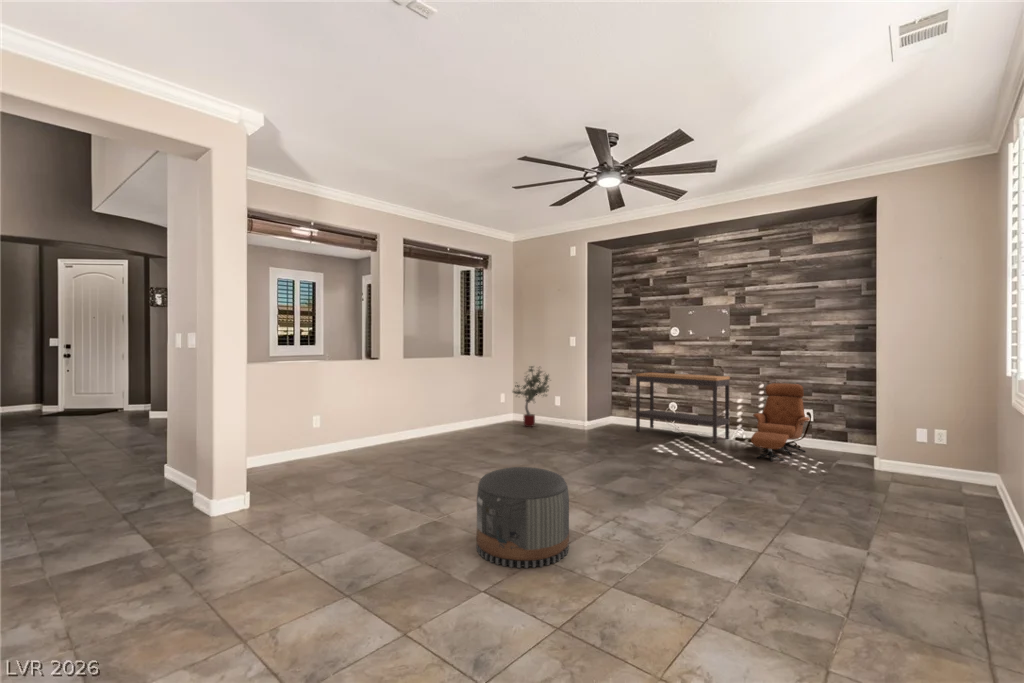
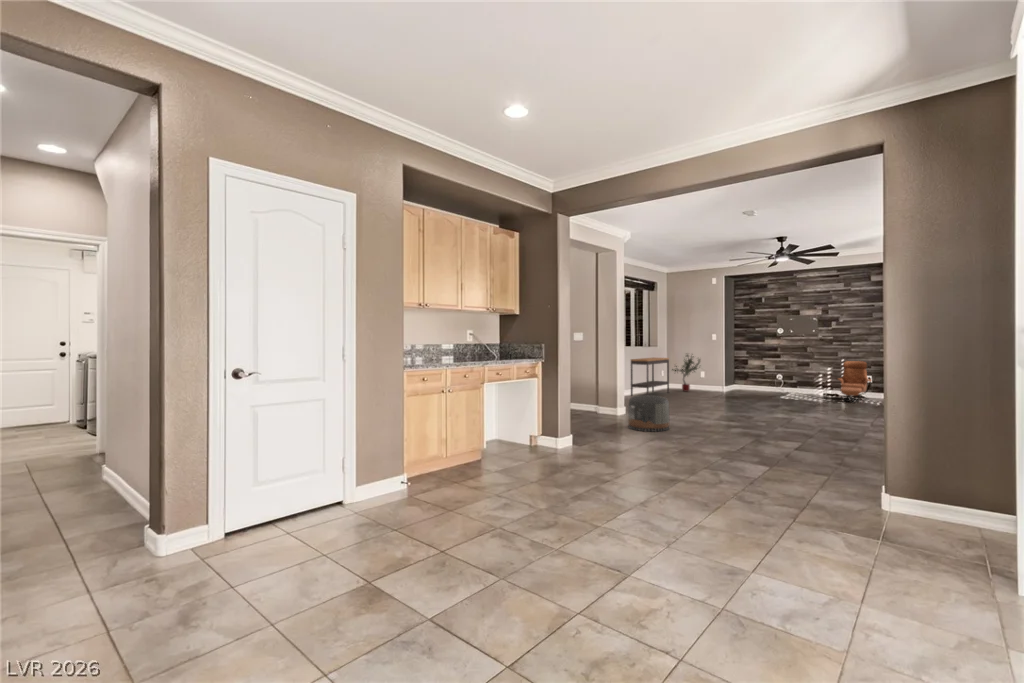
console table: present [636,373,730,443] -> present [631,358,669,396]
pouf: present [477,467,569,568] -> present [628,395,669,431]

